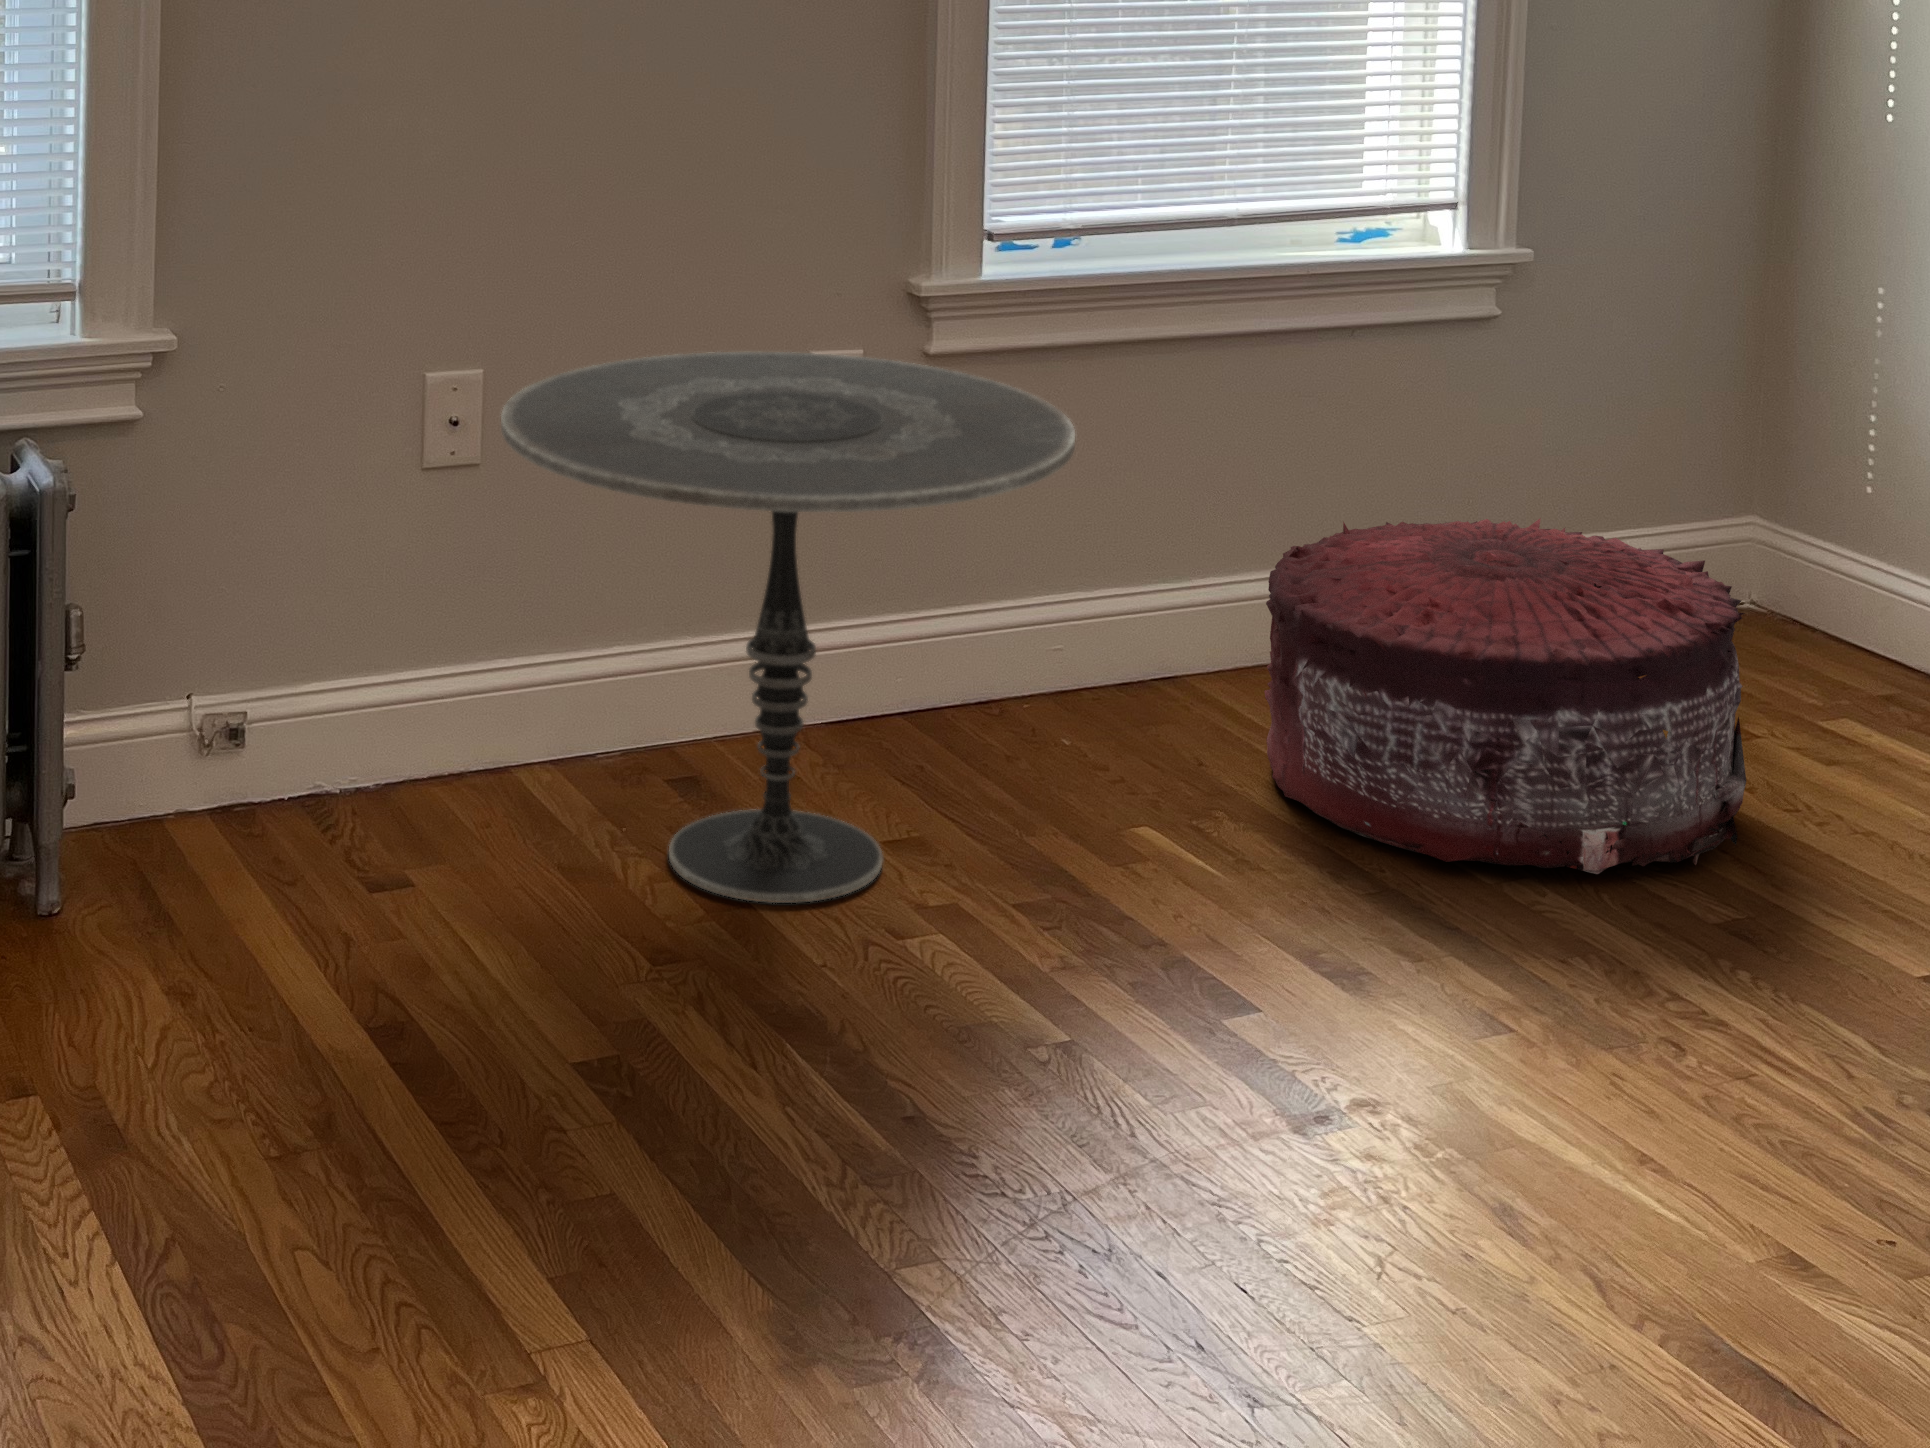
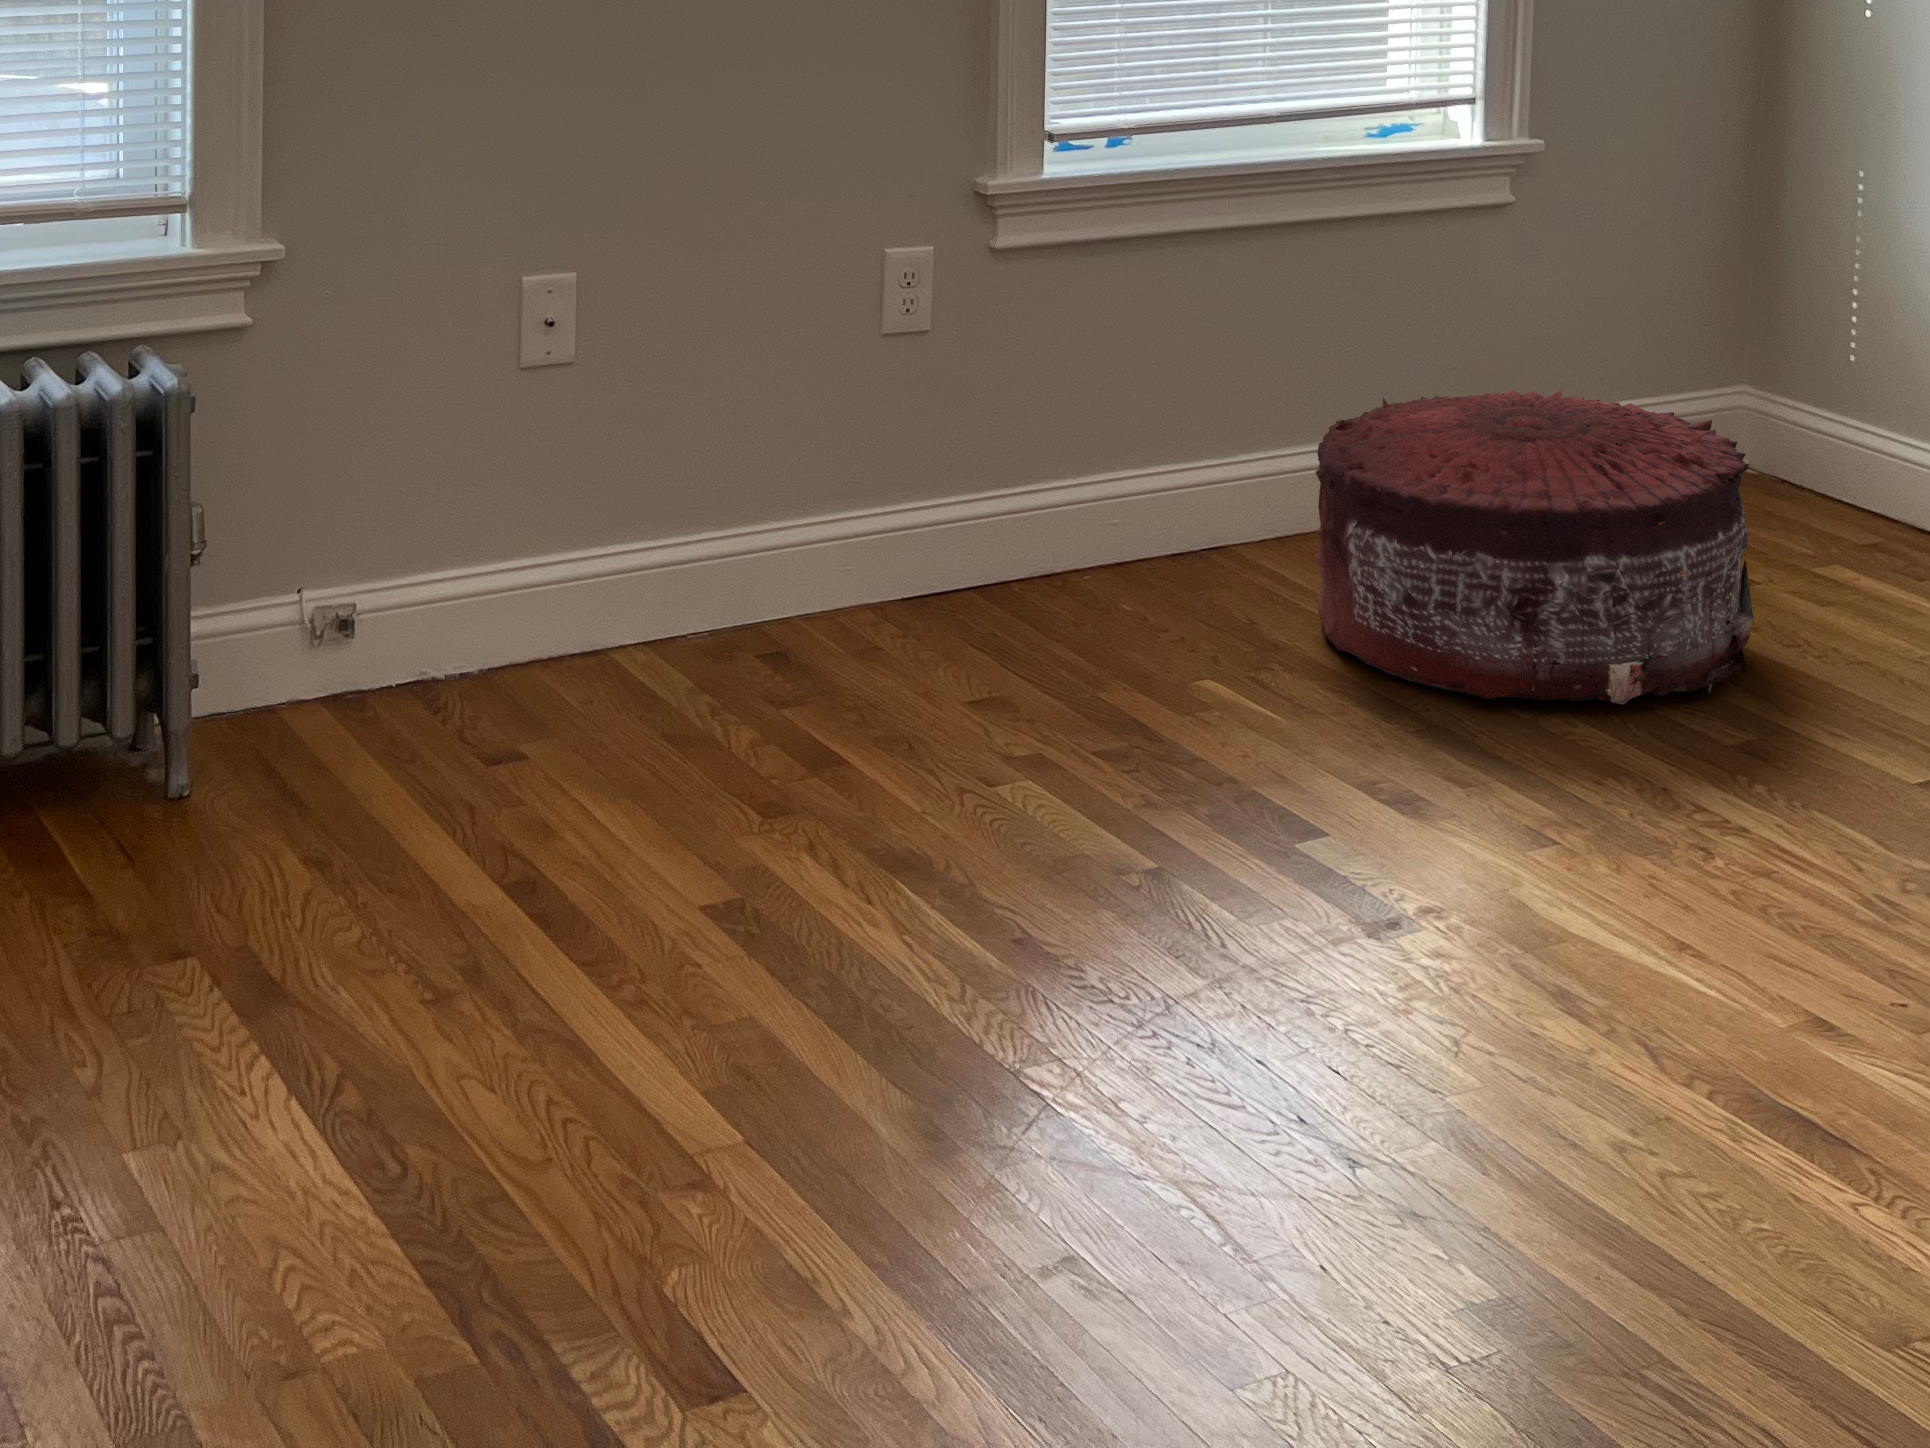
side table: present [501,352,1075,903] -> none [607,250,1147,760]

